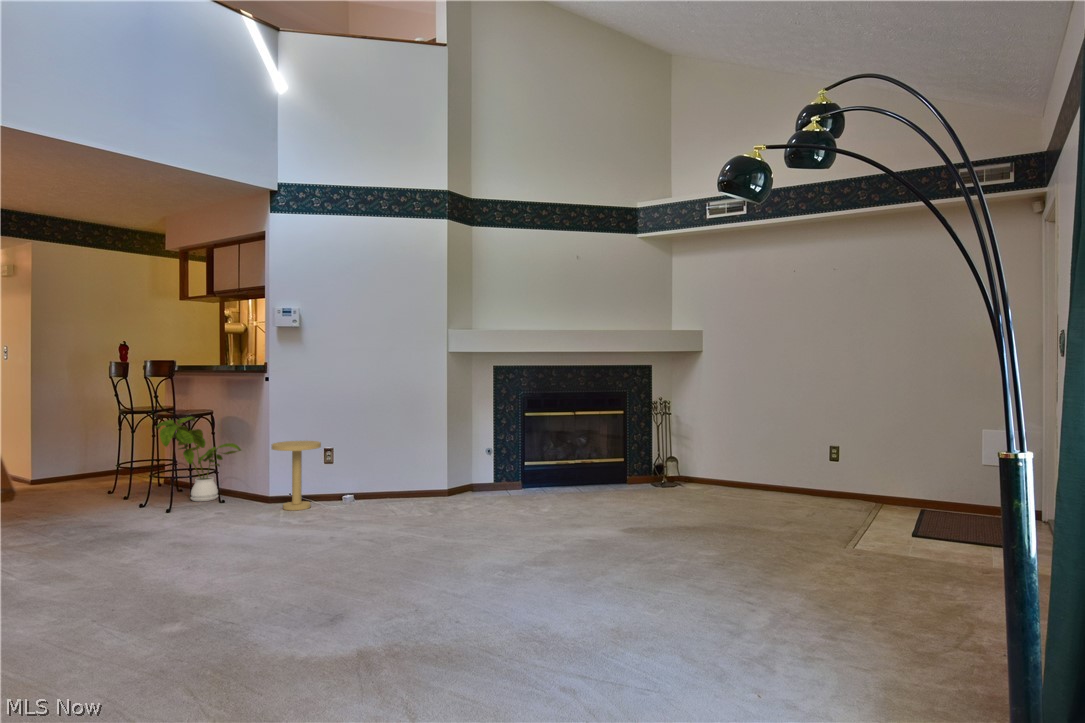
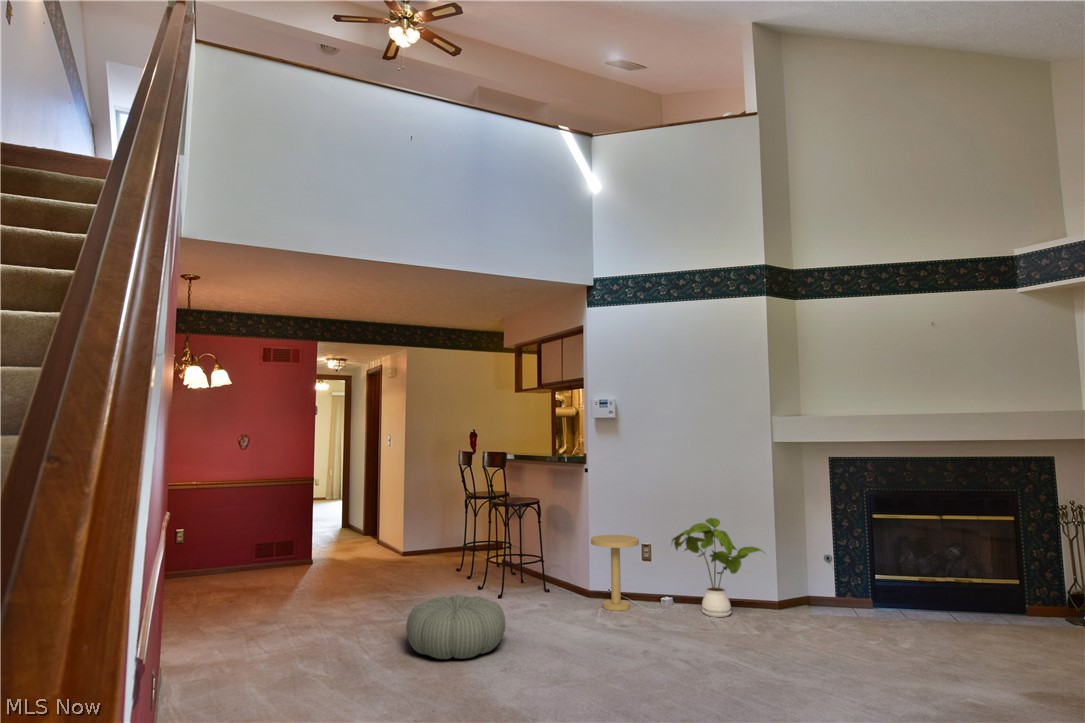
house plant: present [156,416,241,502] -> present [672,518,764,617]
pouf: none [55,504,178,566] -> present [406,595,505,659]

